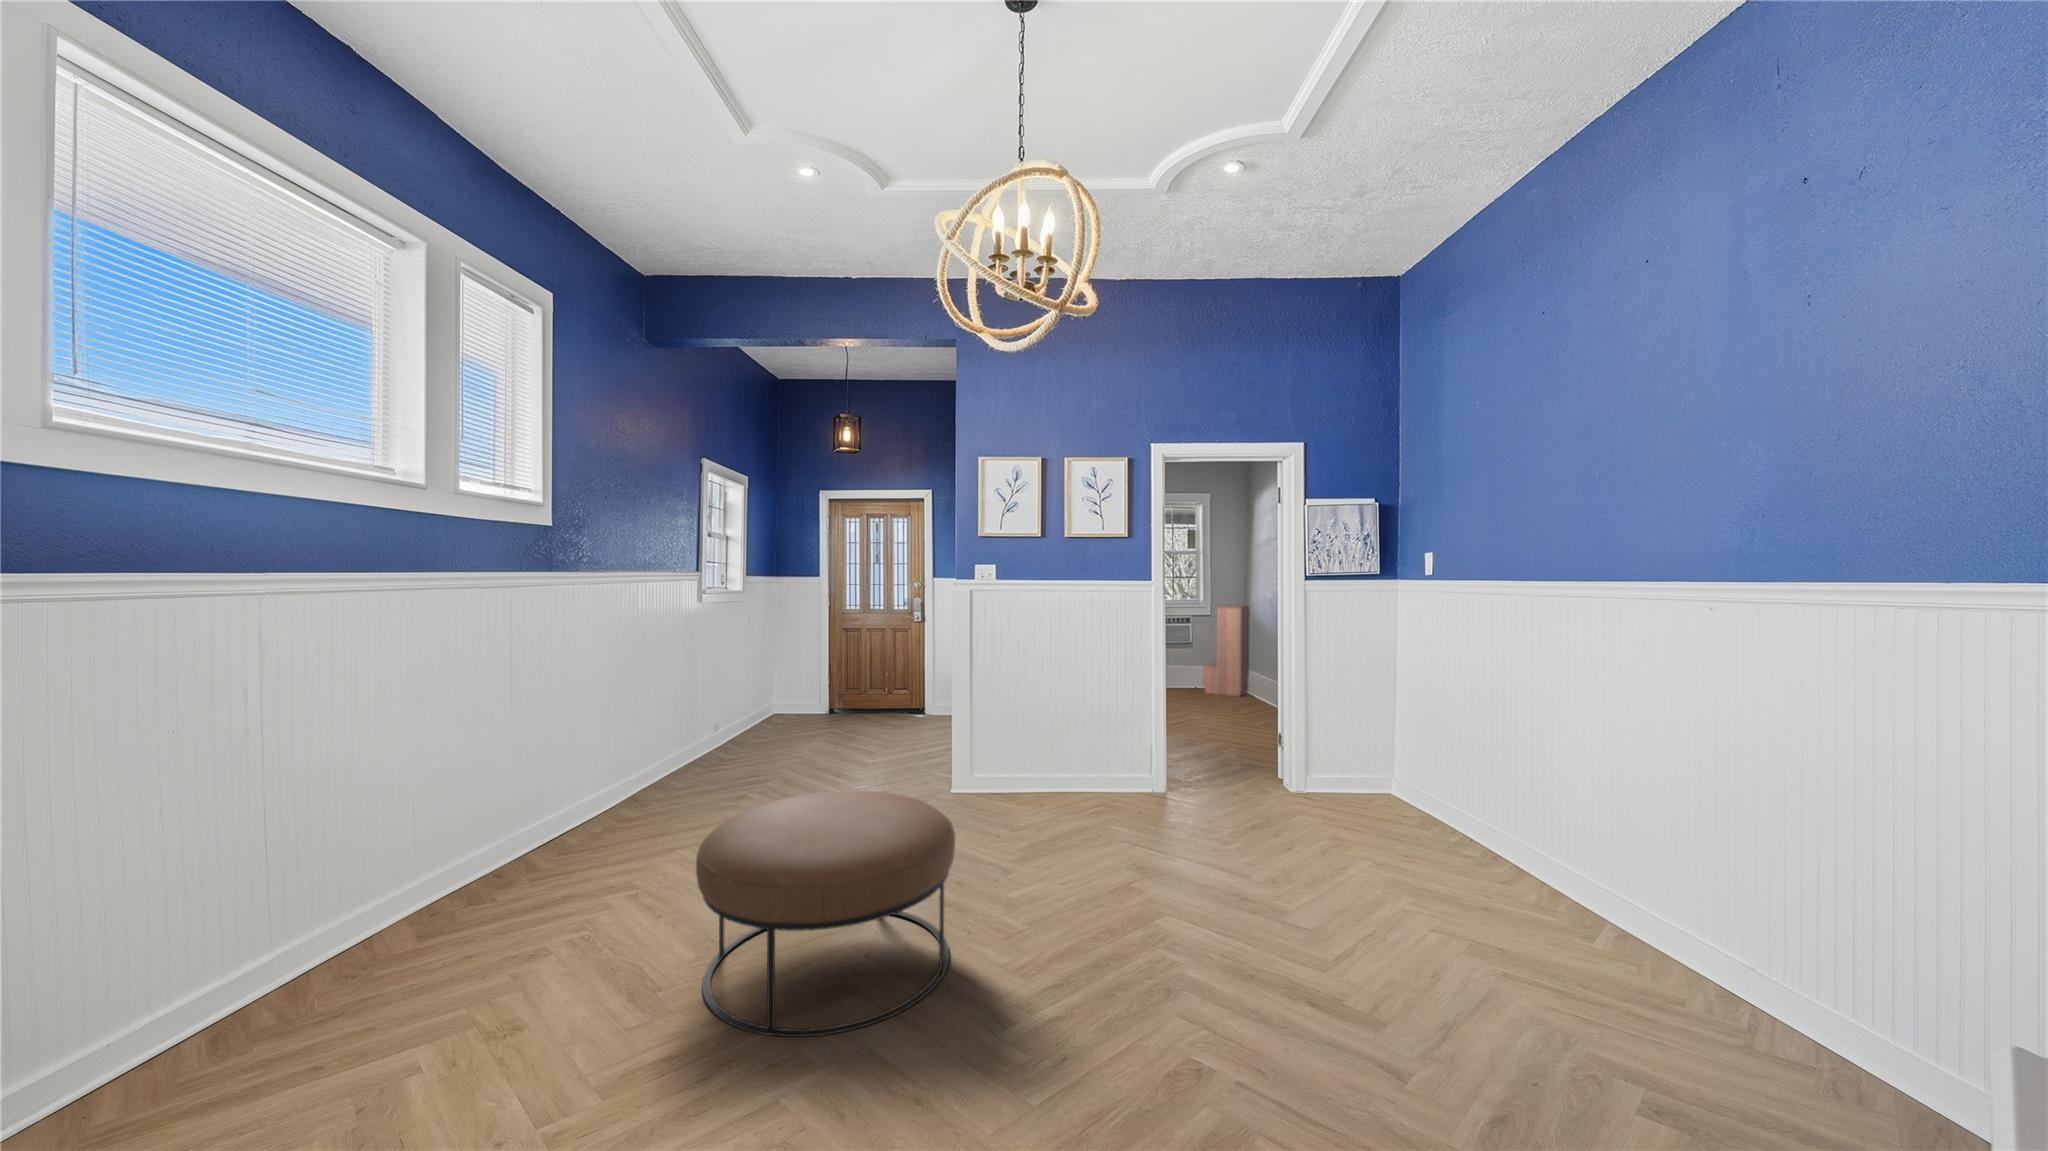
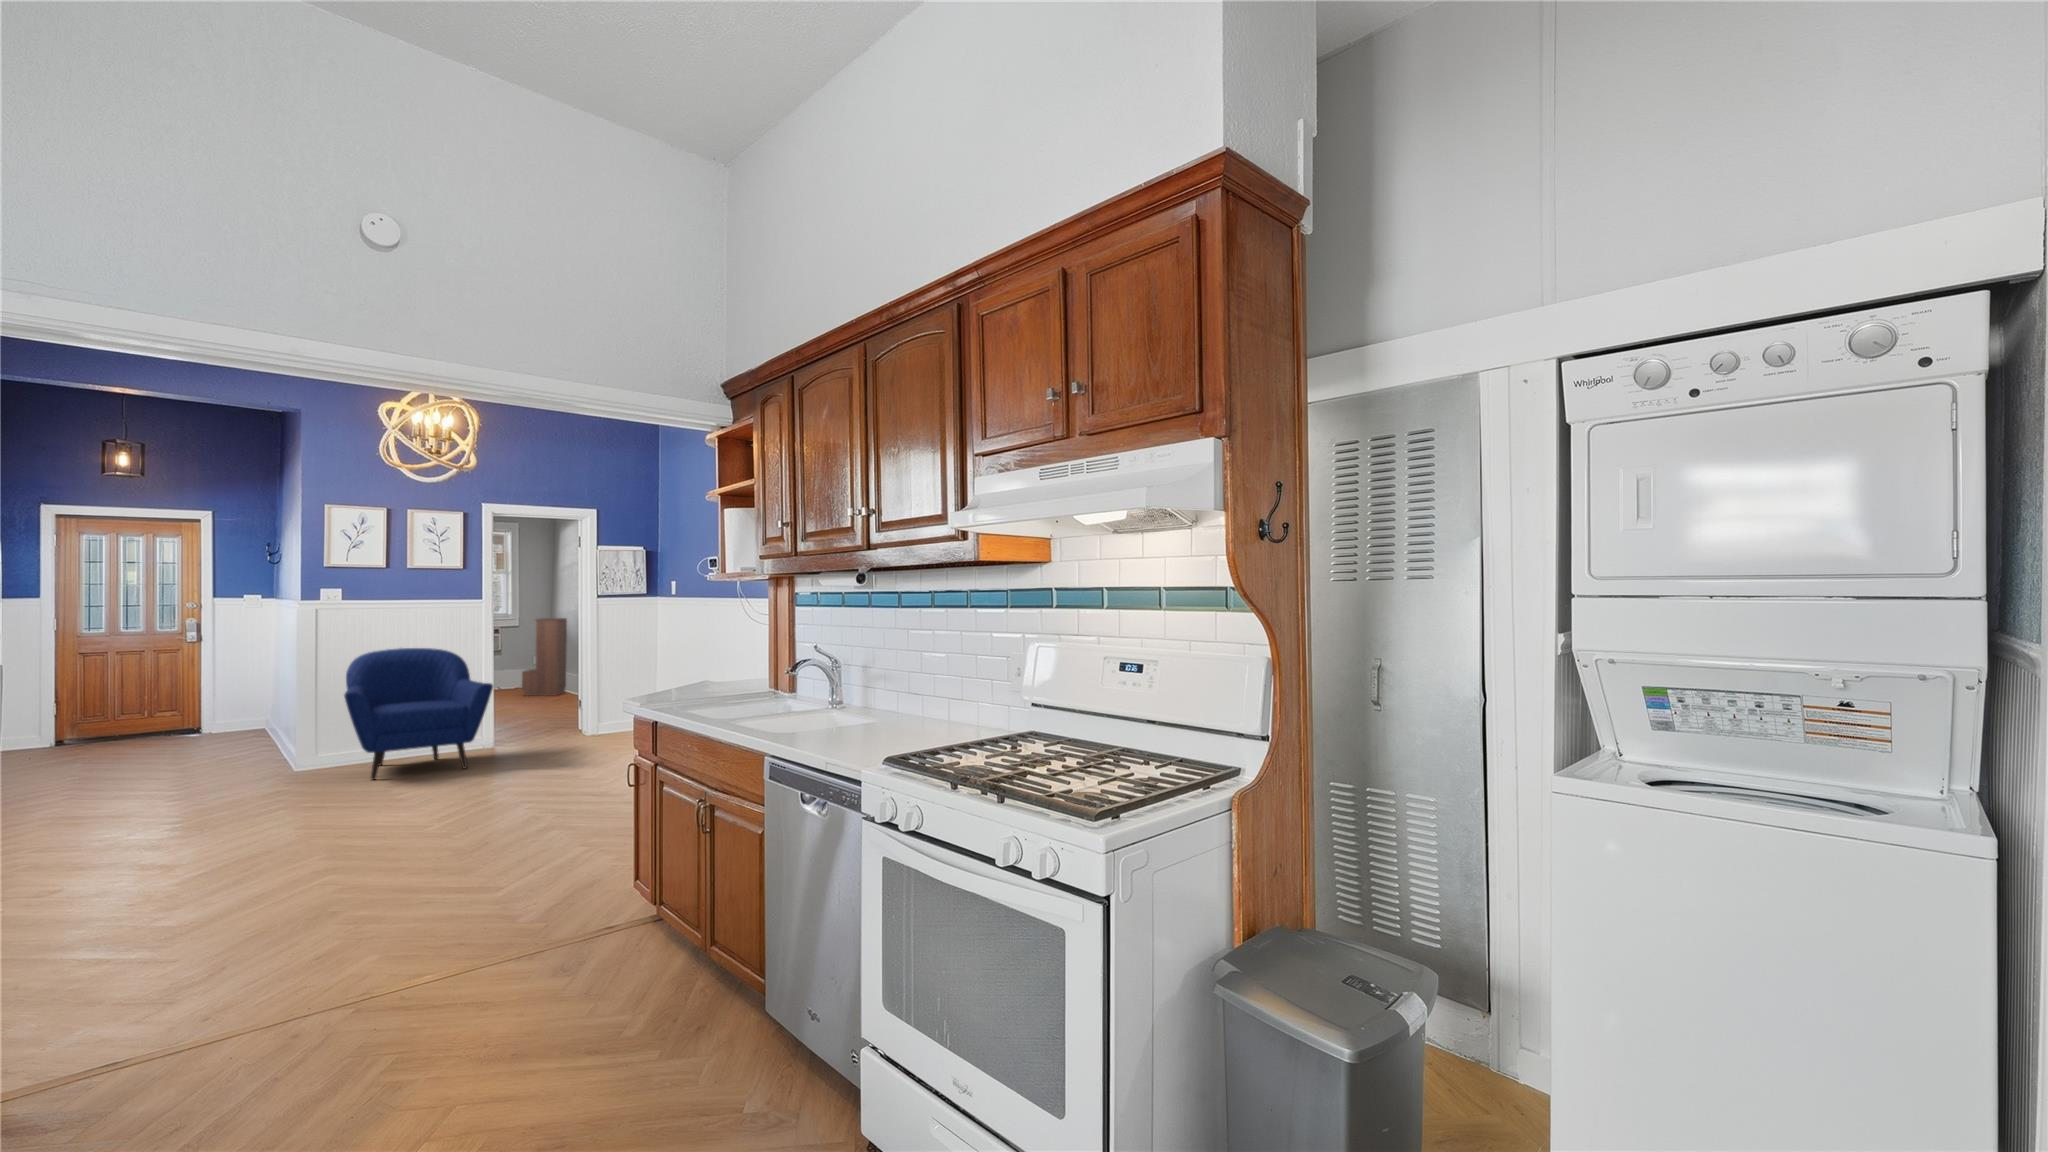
armchair: none [974,643,1160,840] -> present [344,648,493,780]
ottoman: present [696,790,955,1037] -> none [182,735,371,849]

